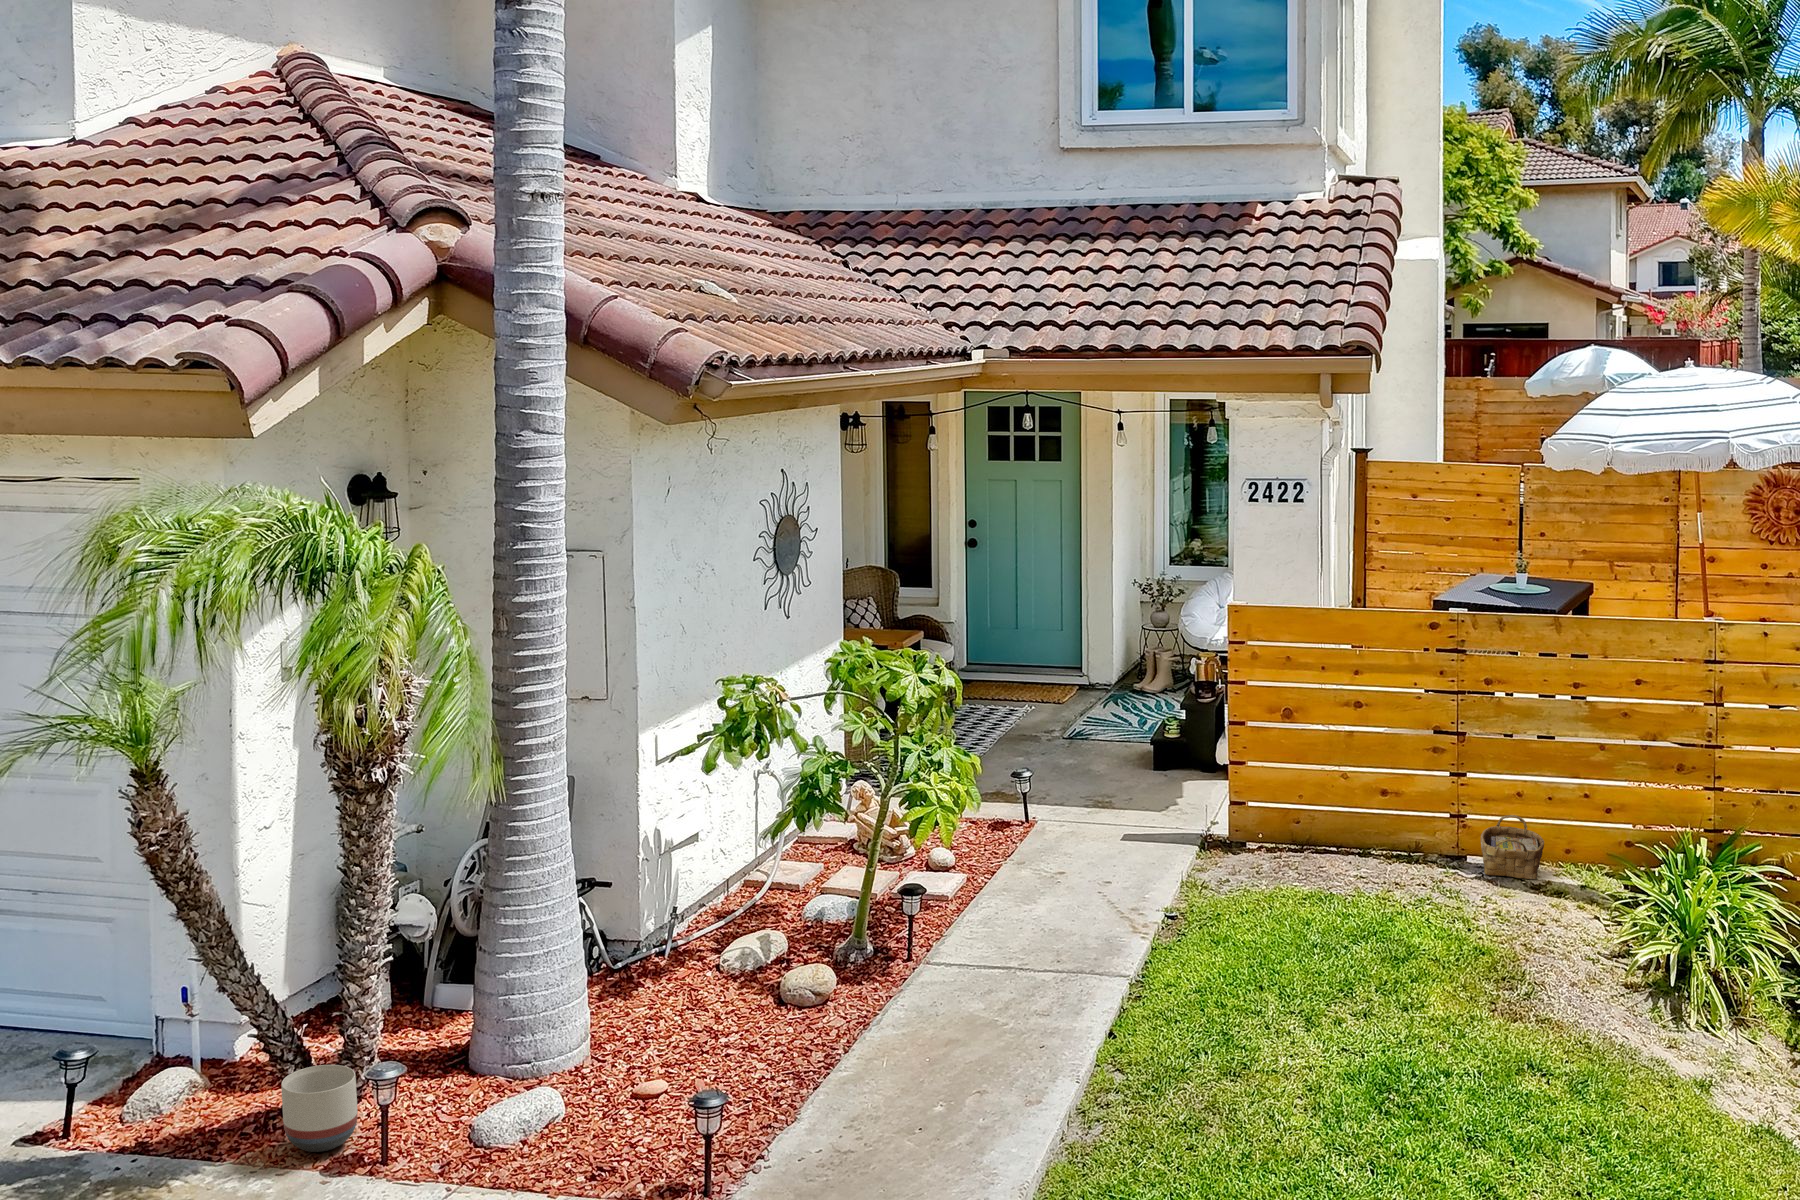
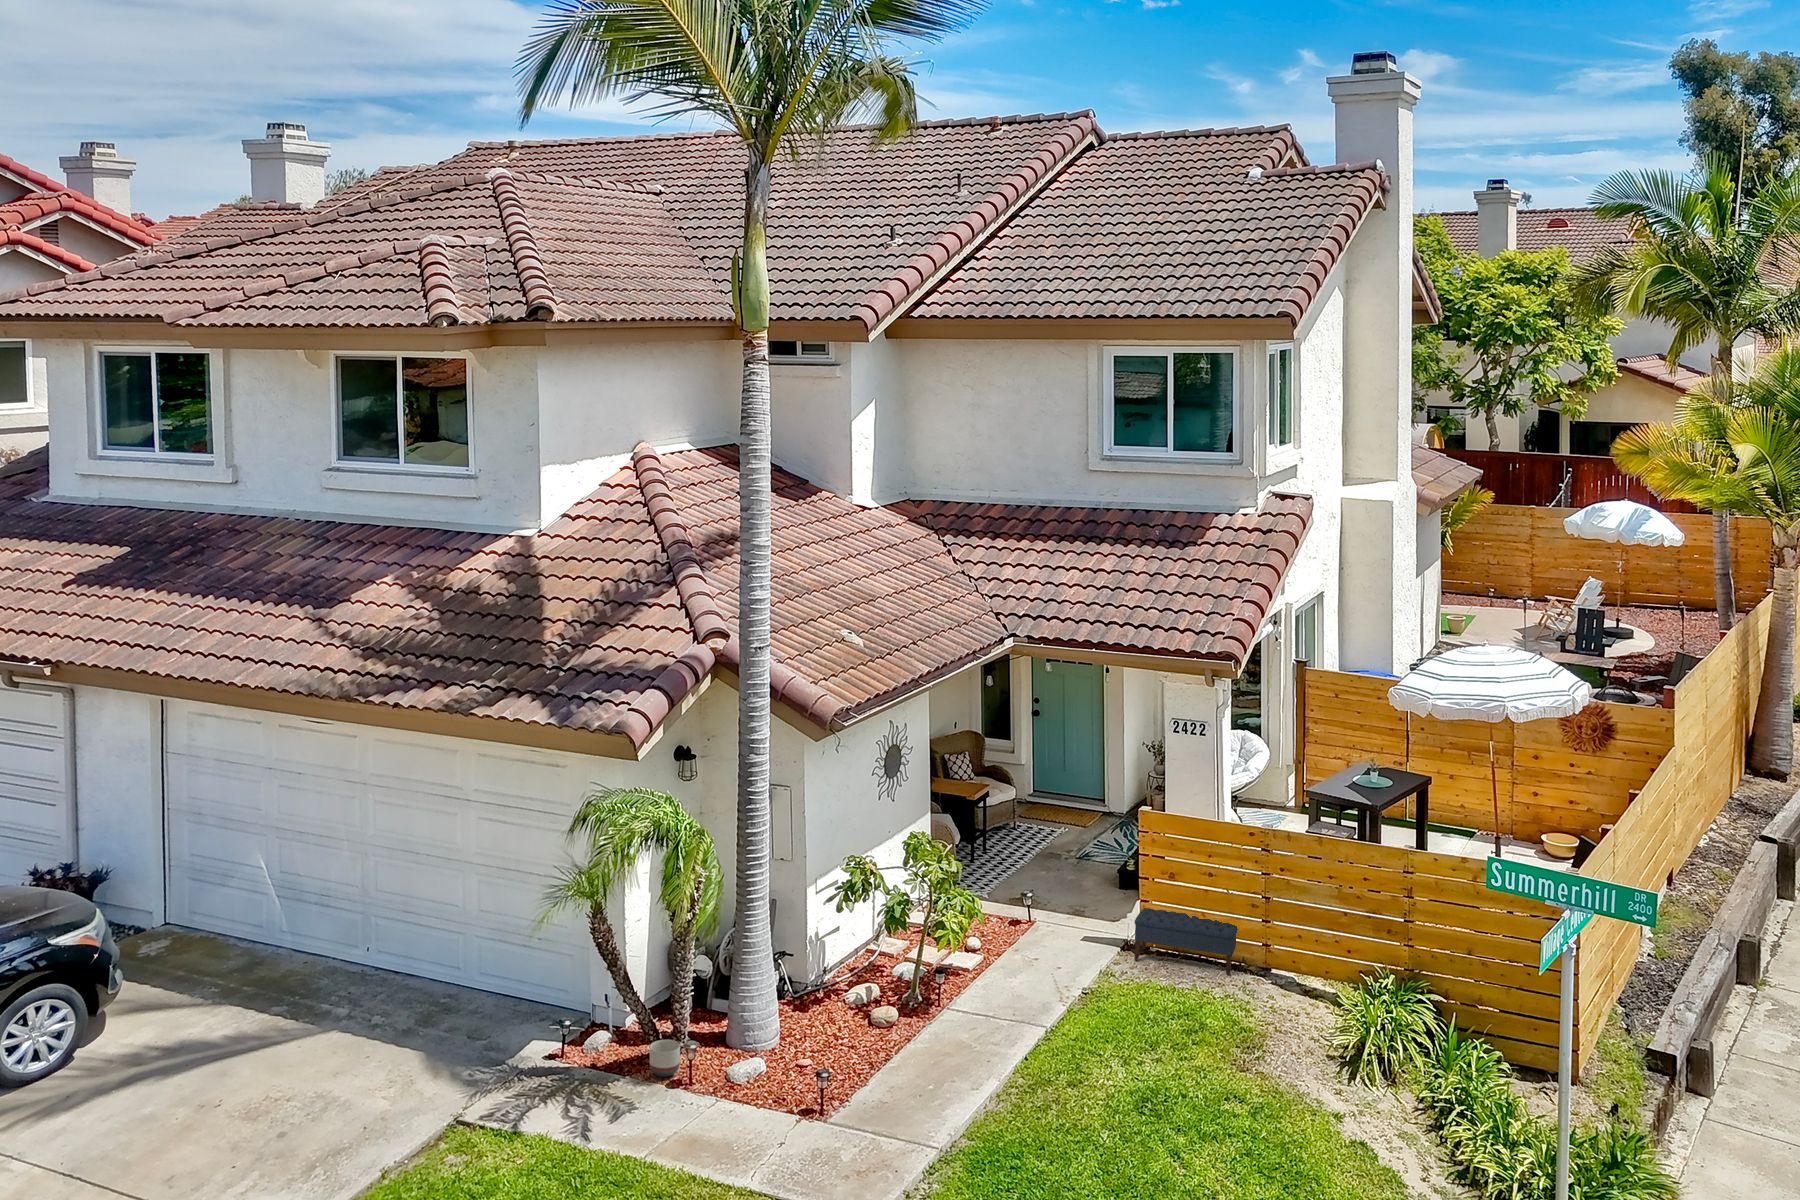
bench: none [1246,768,1438,873] -> present [1134,908,1239,976]
woven basket: present [1481,815,1544,879] -> none [1256,948,1291,985]

